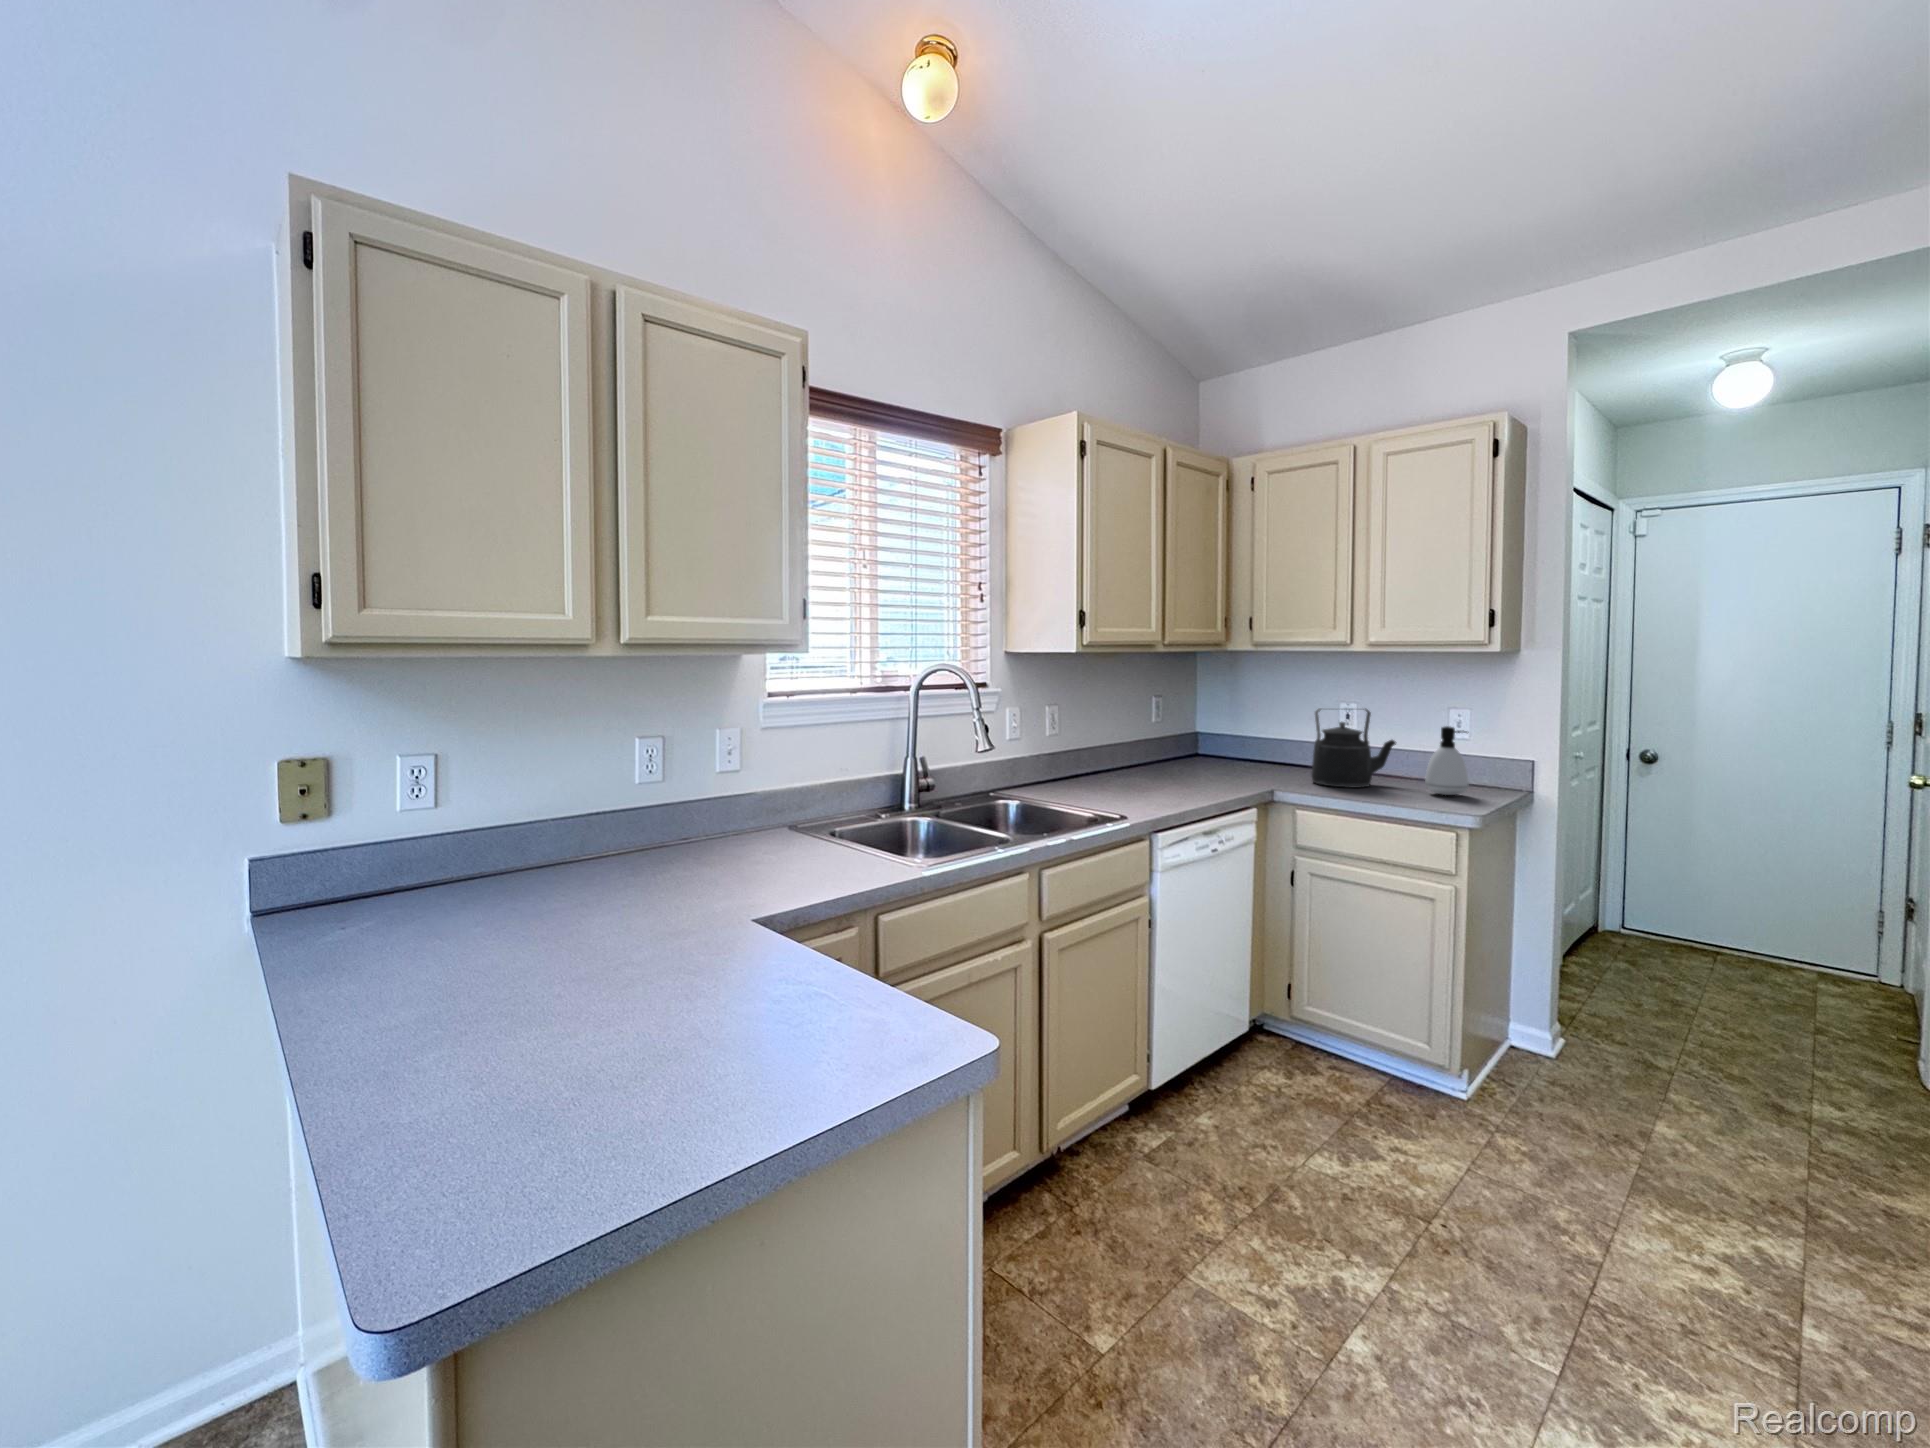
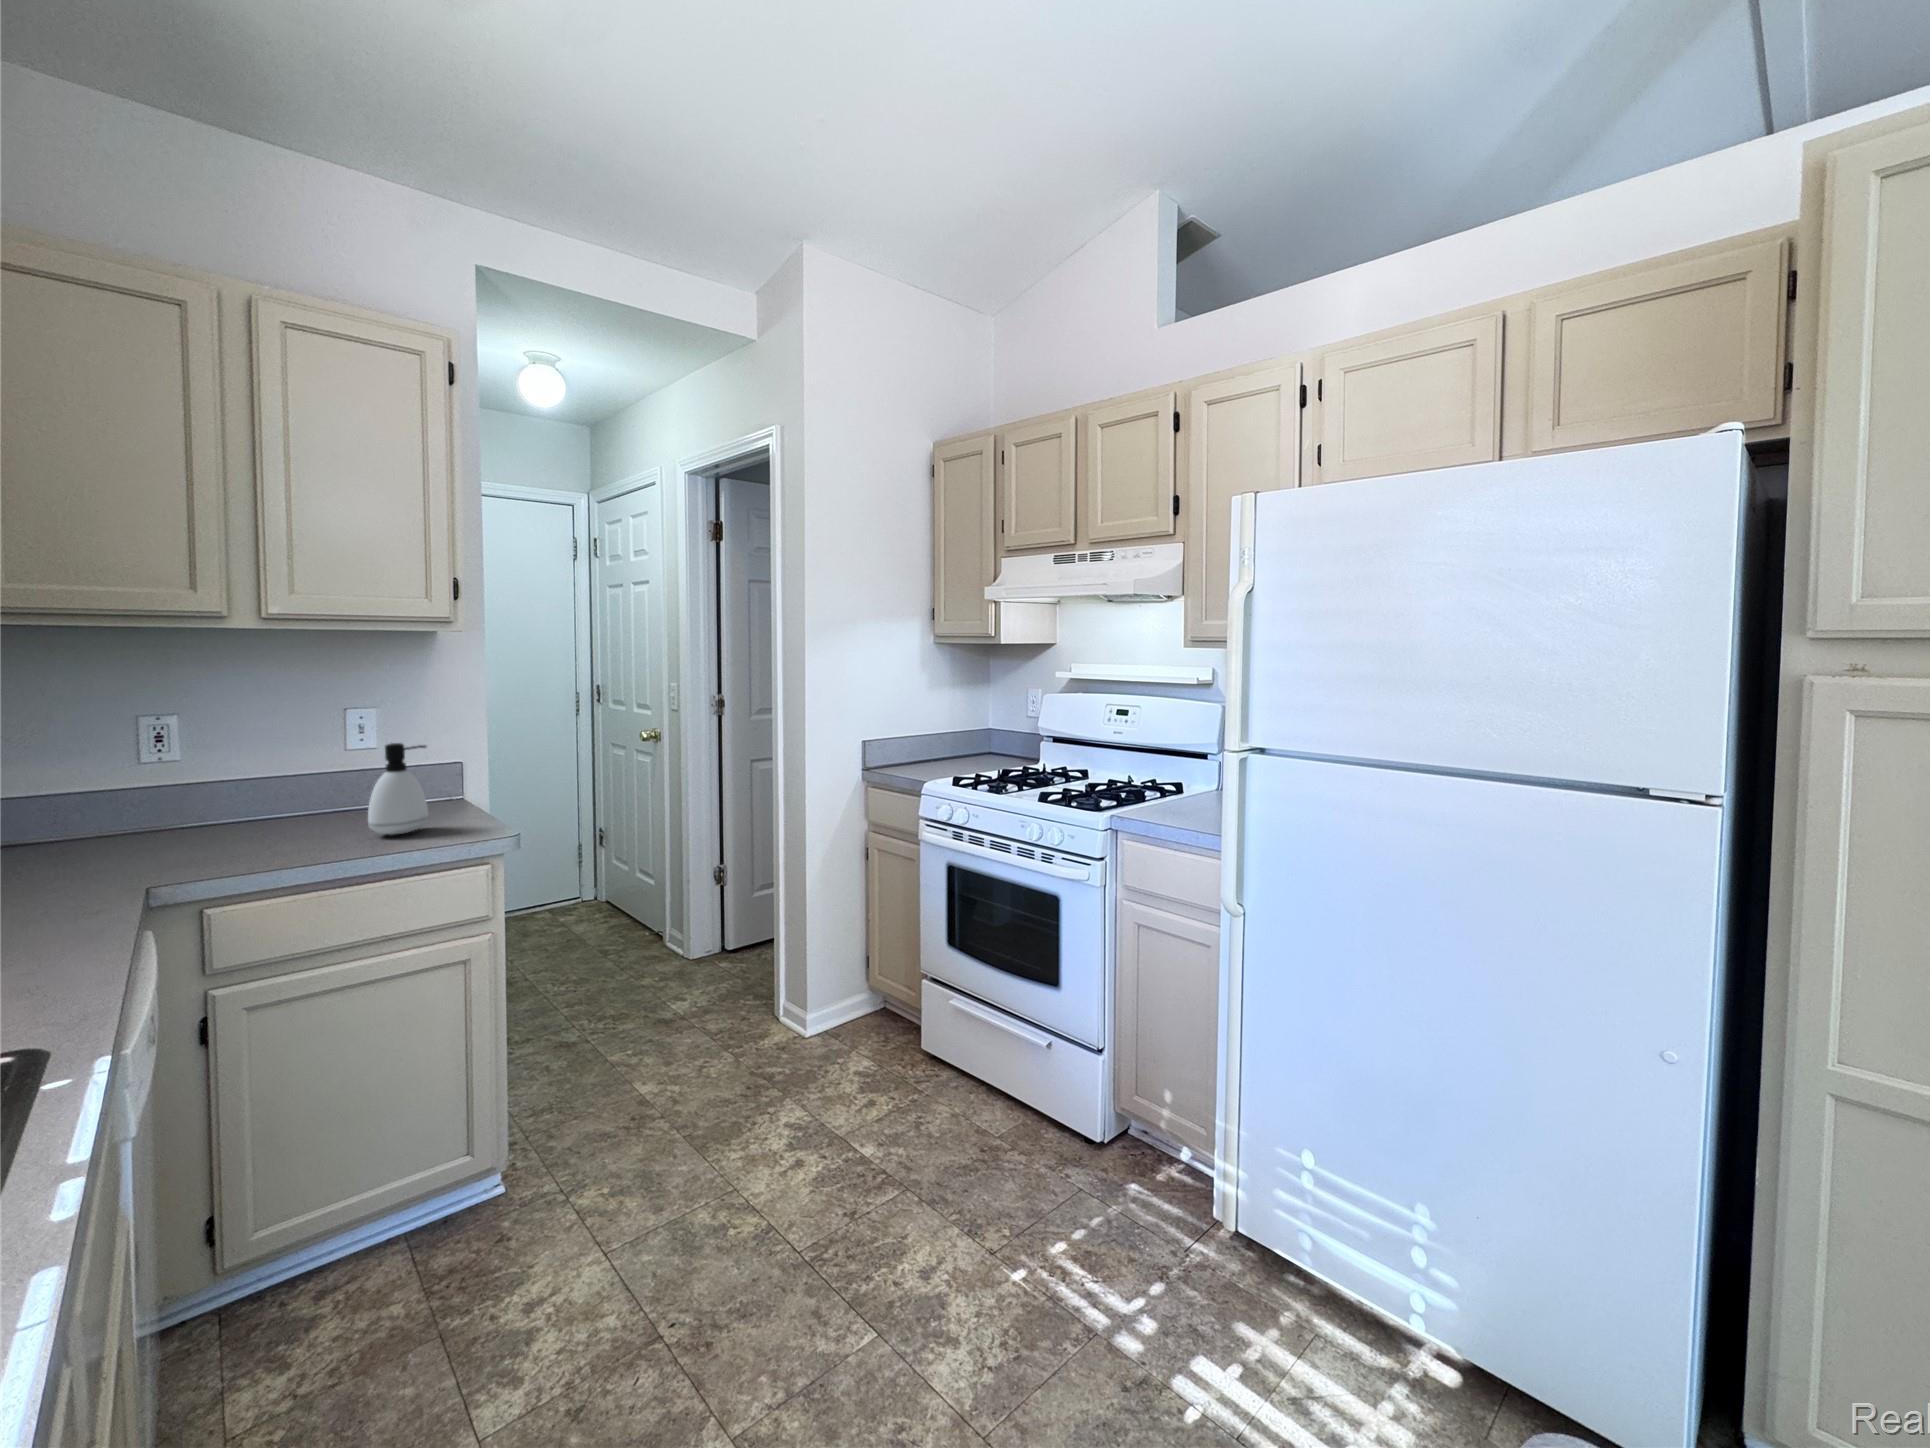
kettle: present [1311,708,1396,788] -> none [152,735,291,873]

